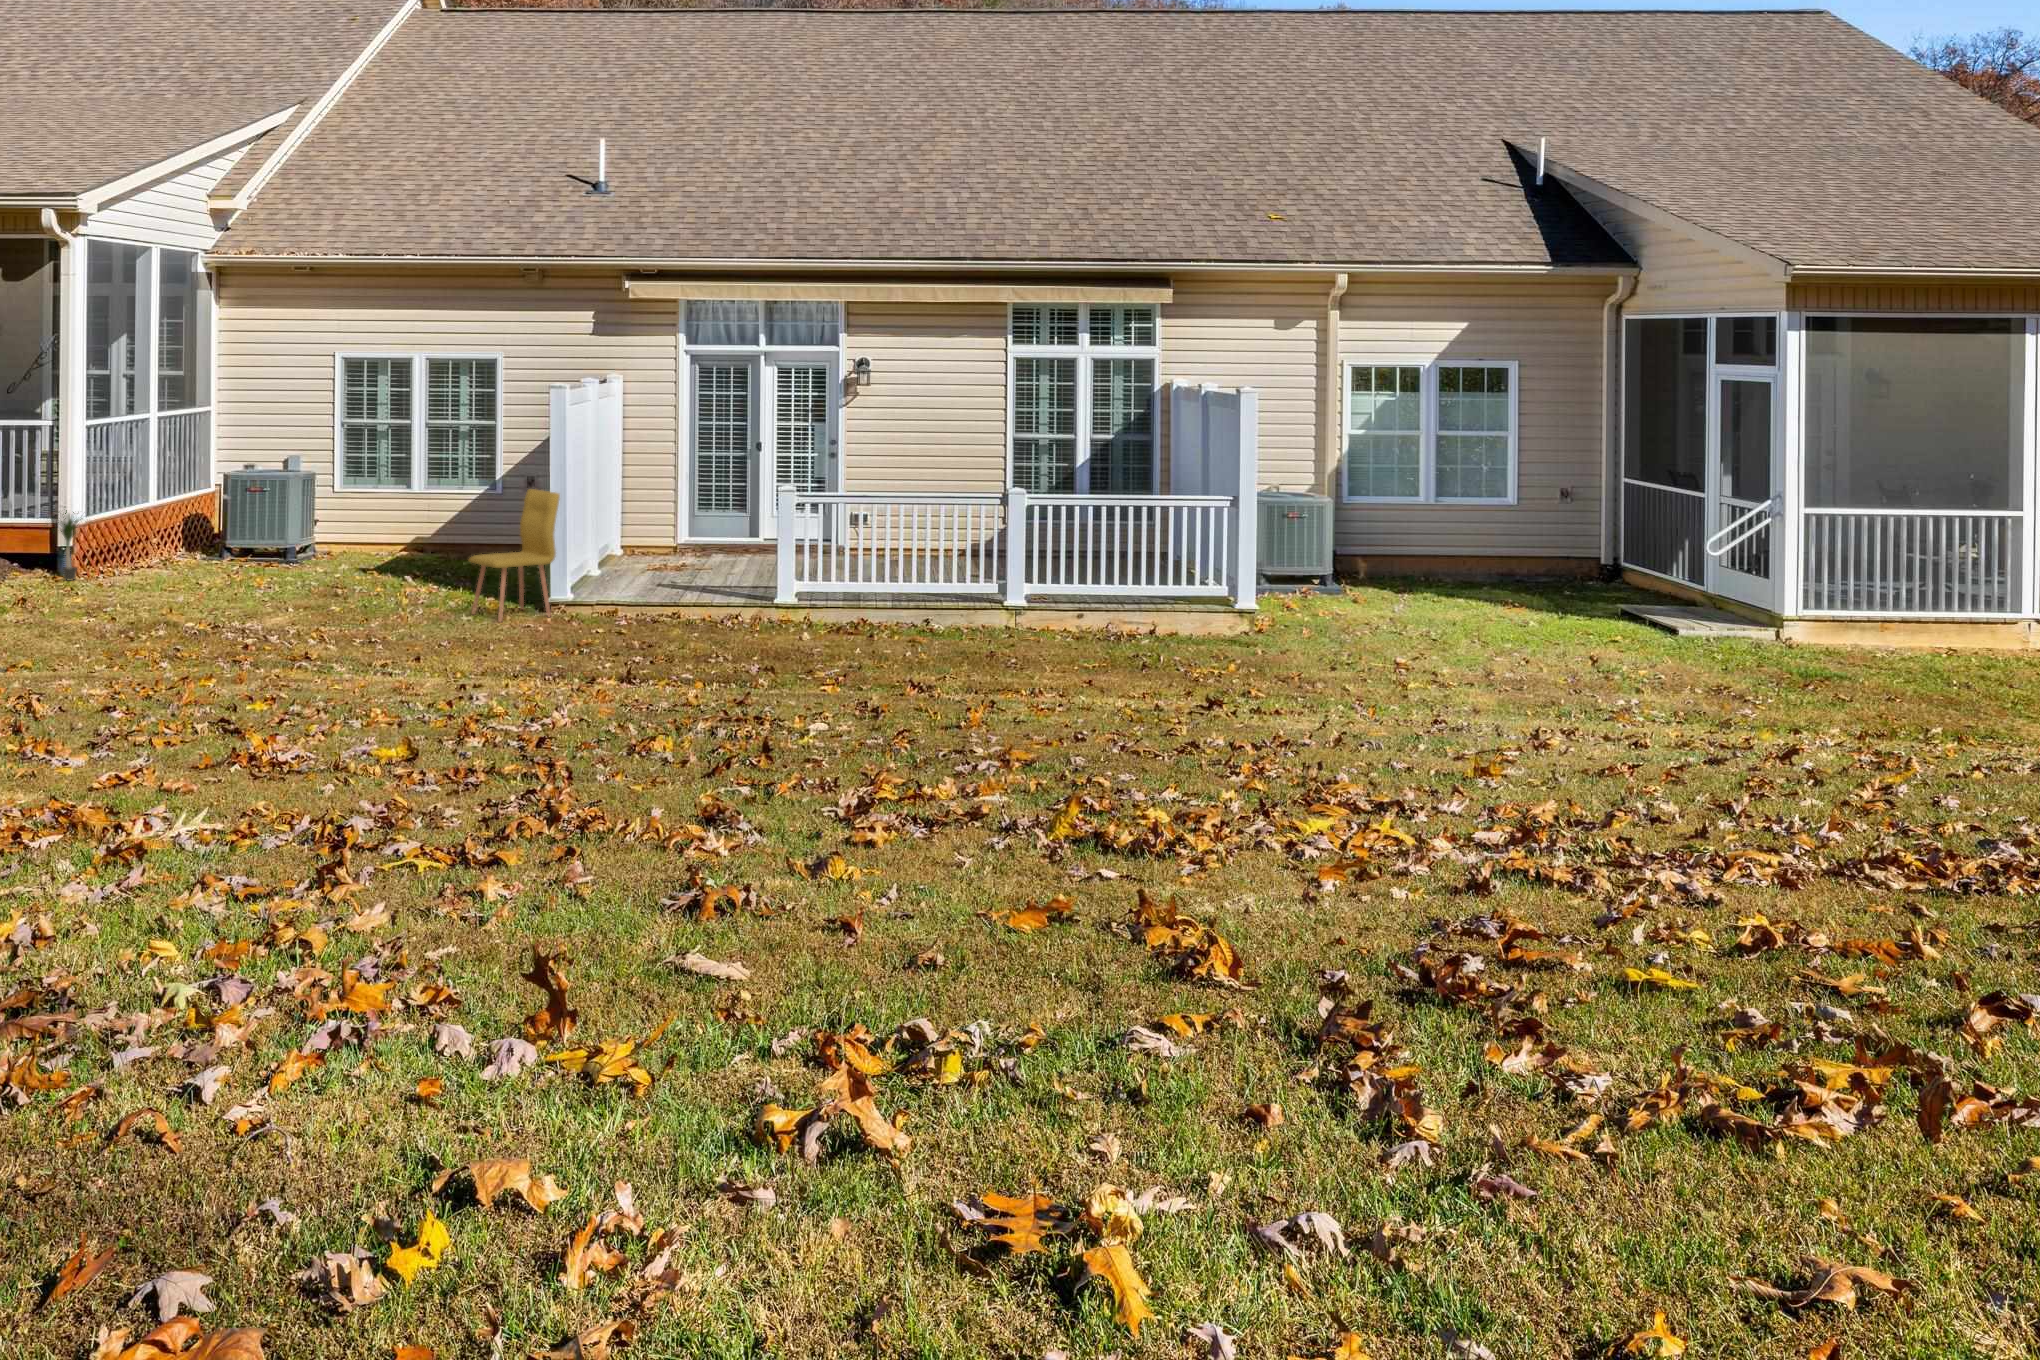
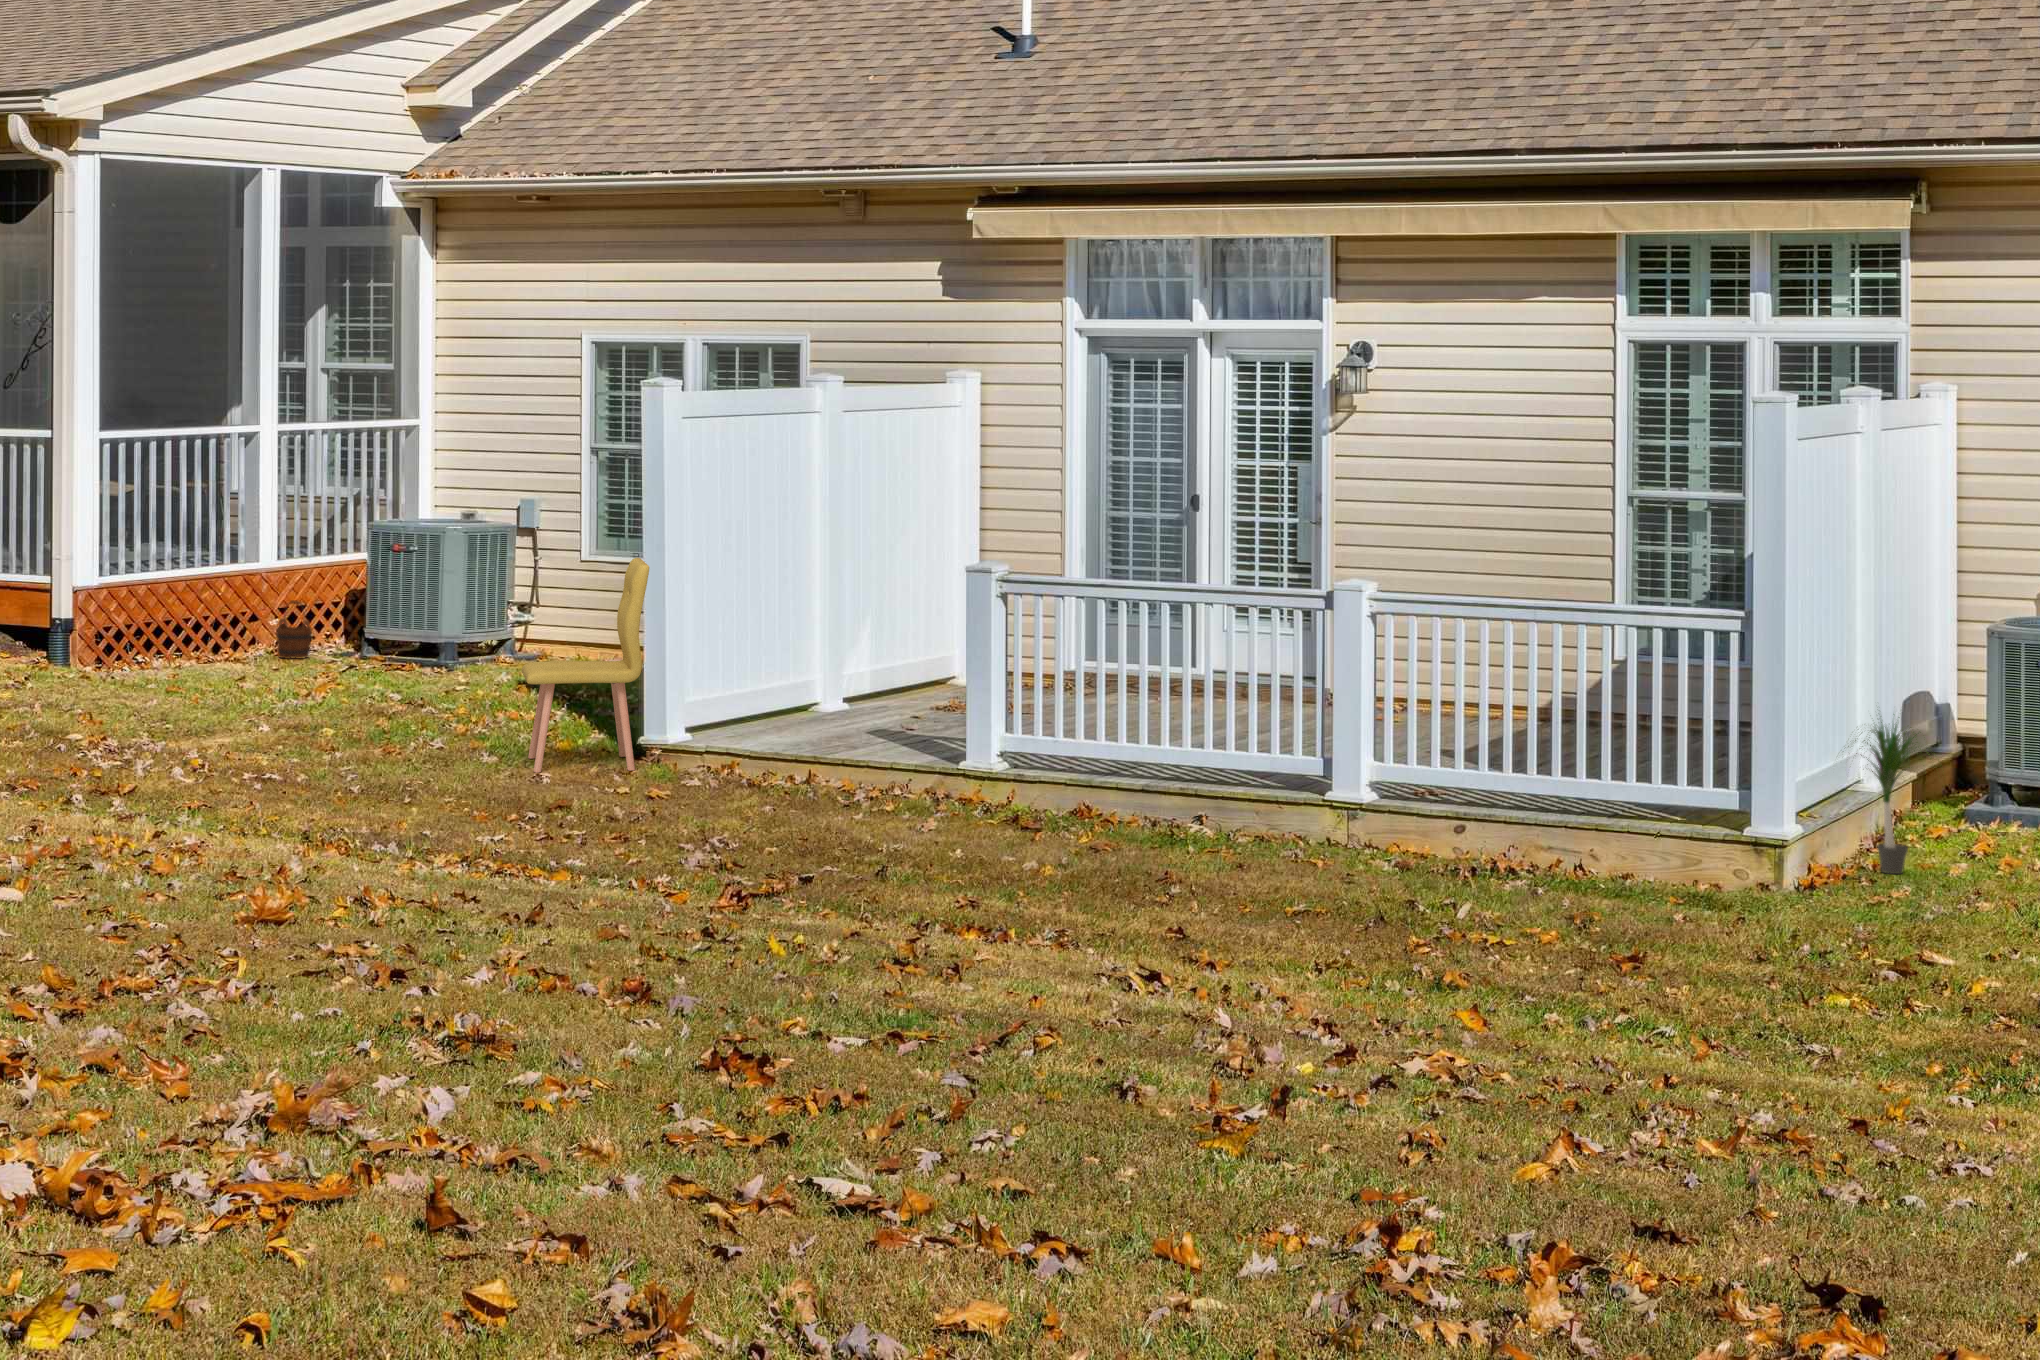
potted plant: present [57,510,82,581] -> present [1848,716,1936,874]
wooden bucket: none [129,526,154,564] -> present [276,600,312,659]

